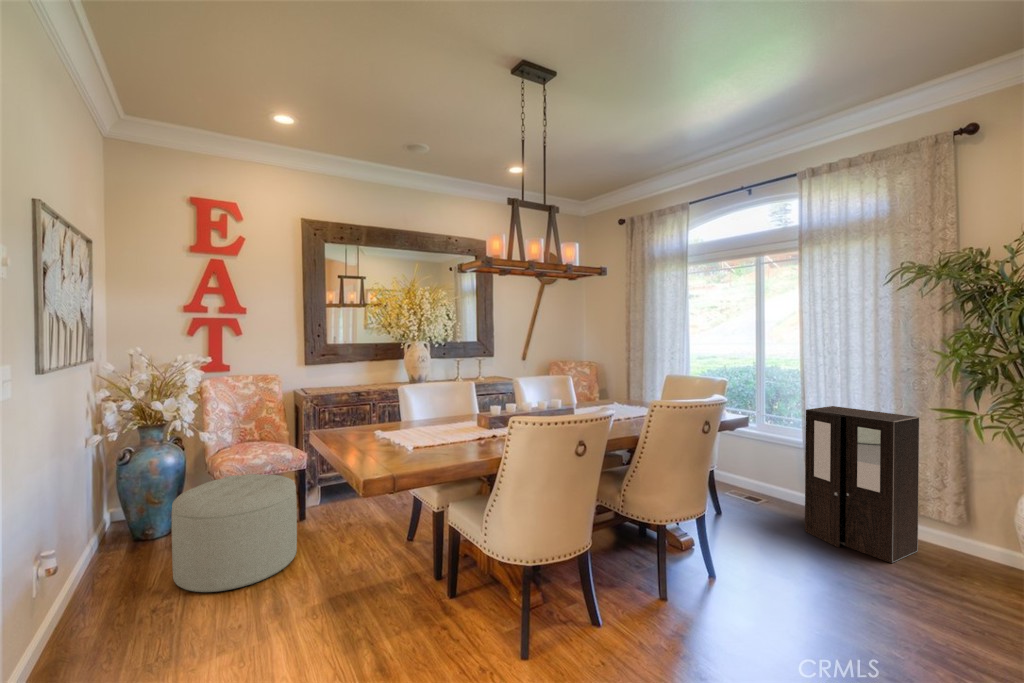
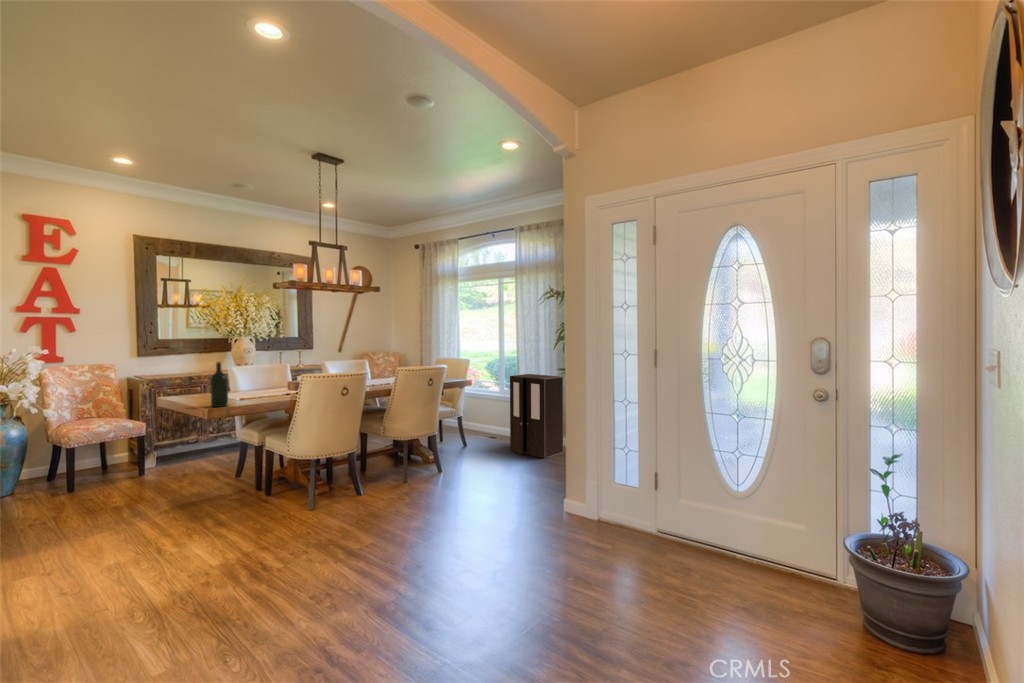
wine bottle: none [373,388,399,464] -> present [210,362,228,407]
ottoman: present [172,474,297,592] -> none [34,437,143,516]

